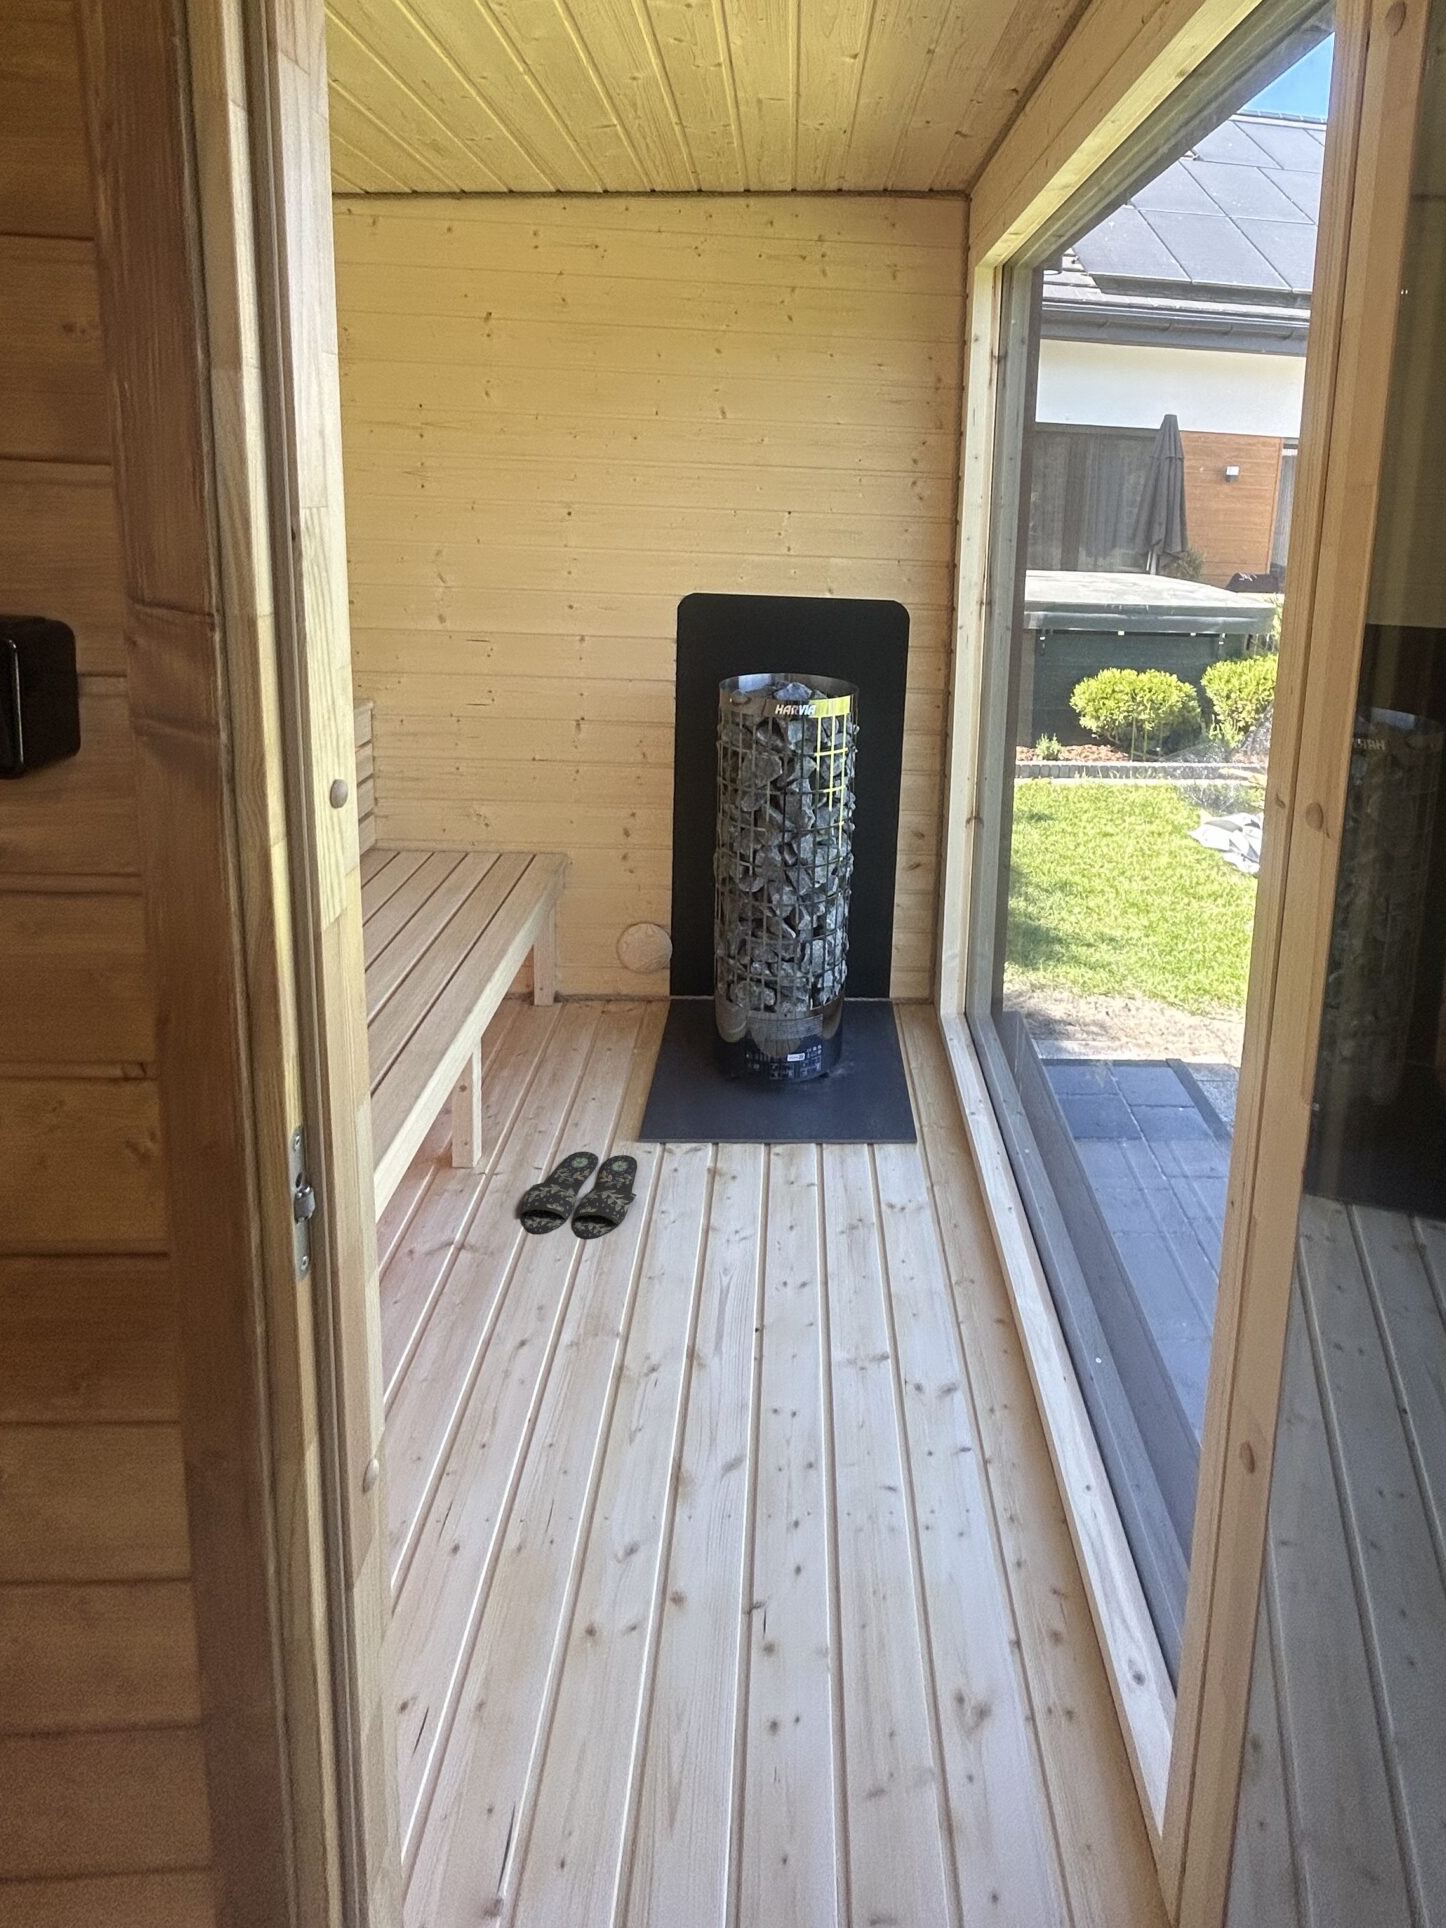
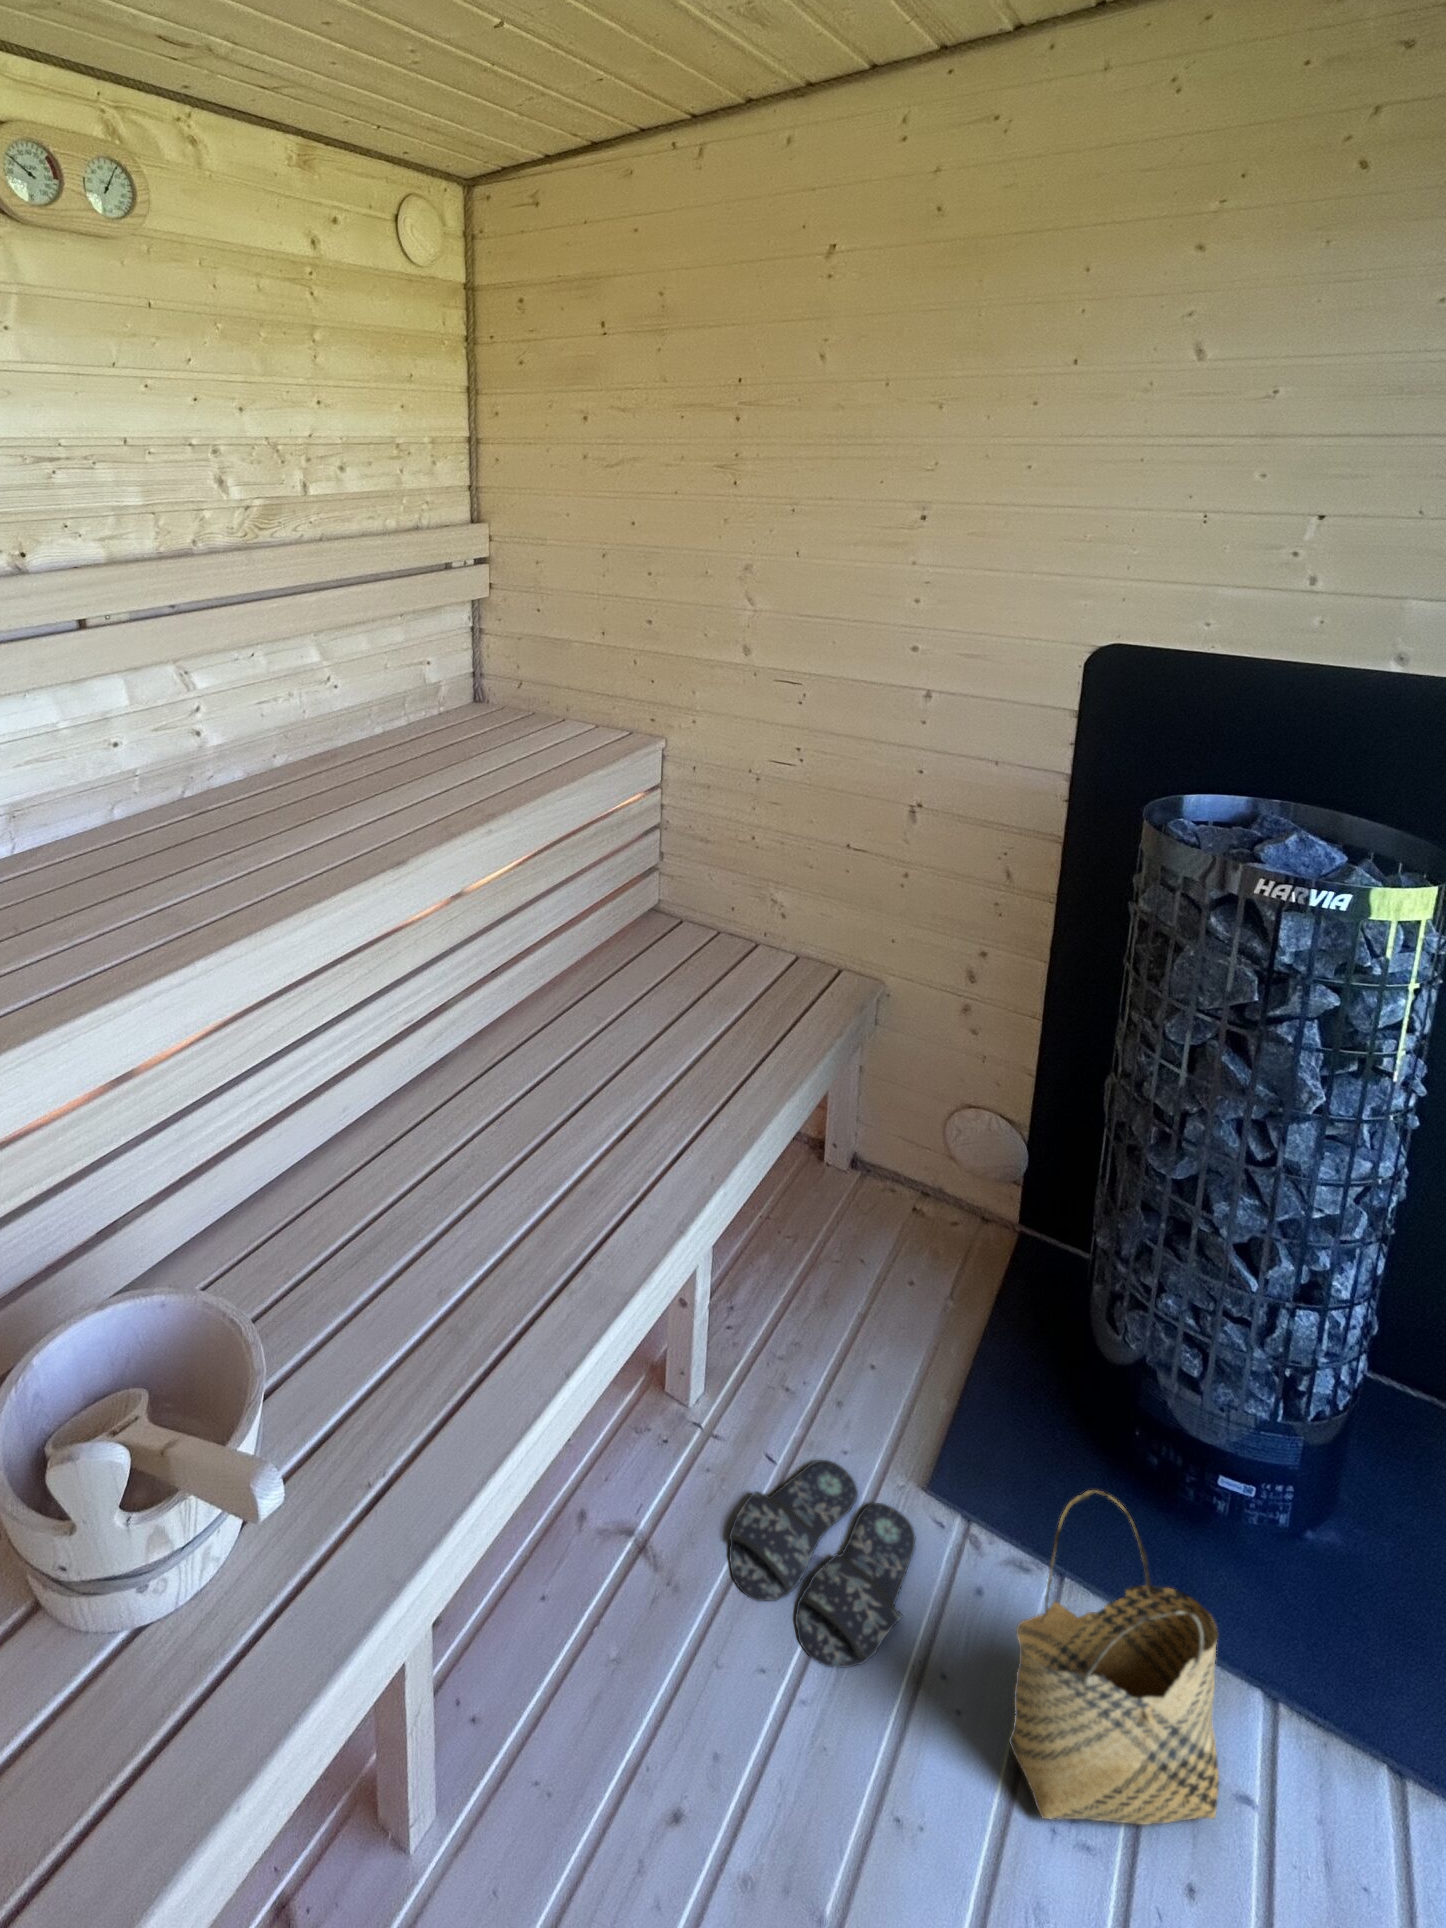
woven basket: none [701,1047,799,1231] -> present [1009,1490,1219,1825]

